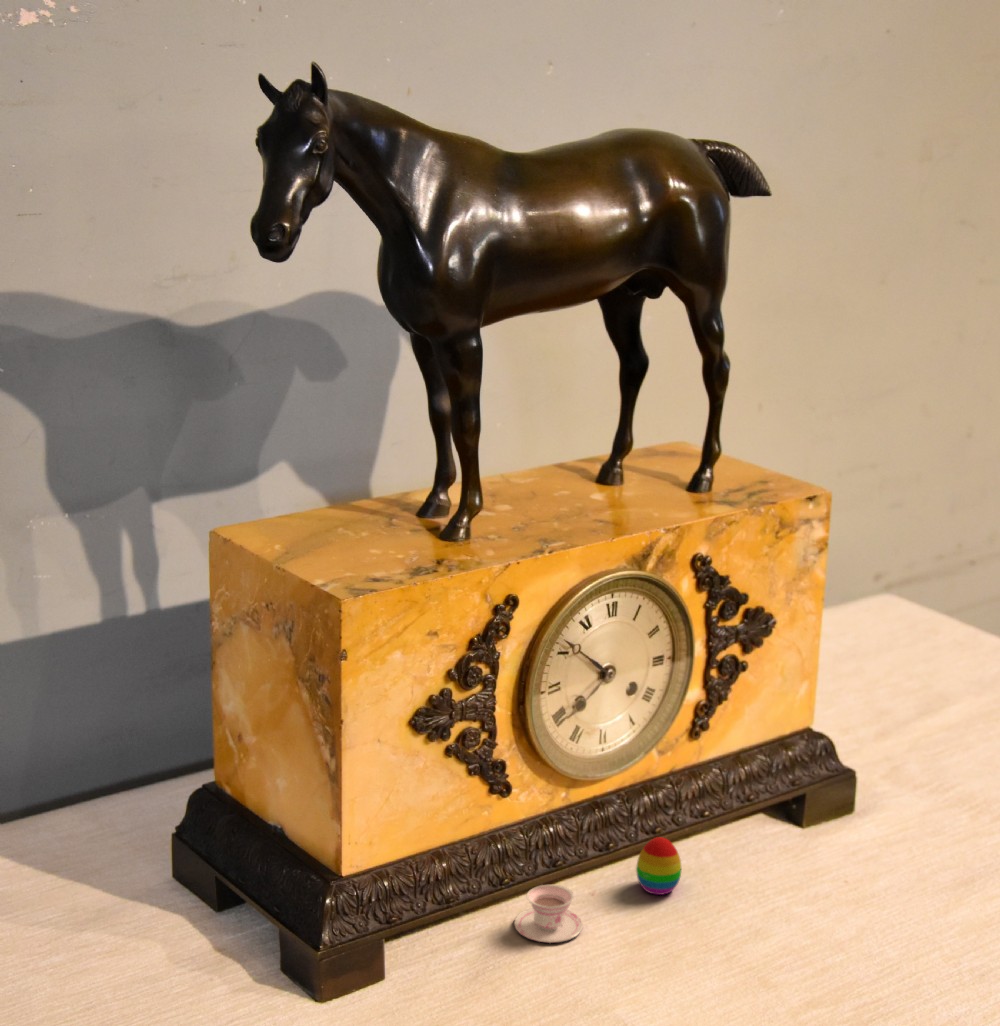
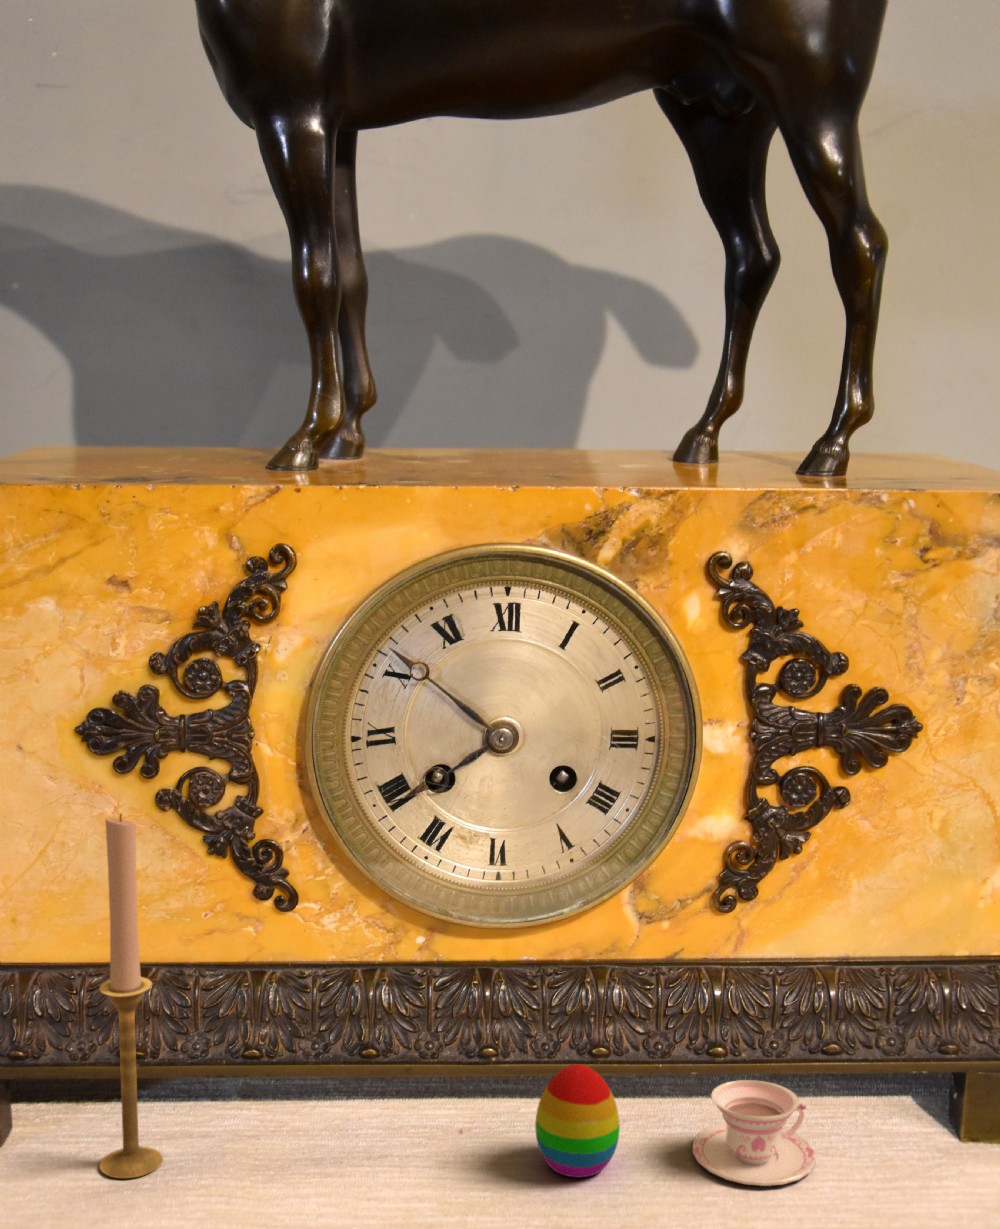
candlestick: none [442,766,478,964] -> present [100,814,163,1178]
teacup: present [514,885,583,943] -> present [693,1080,815,1186]

